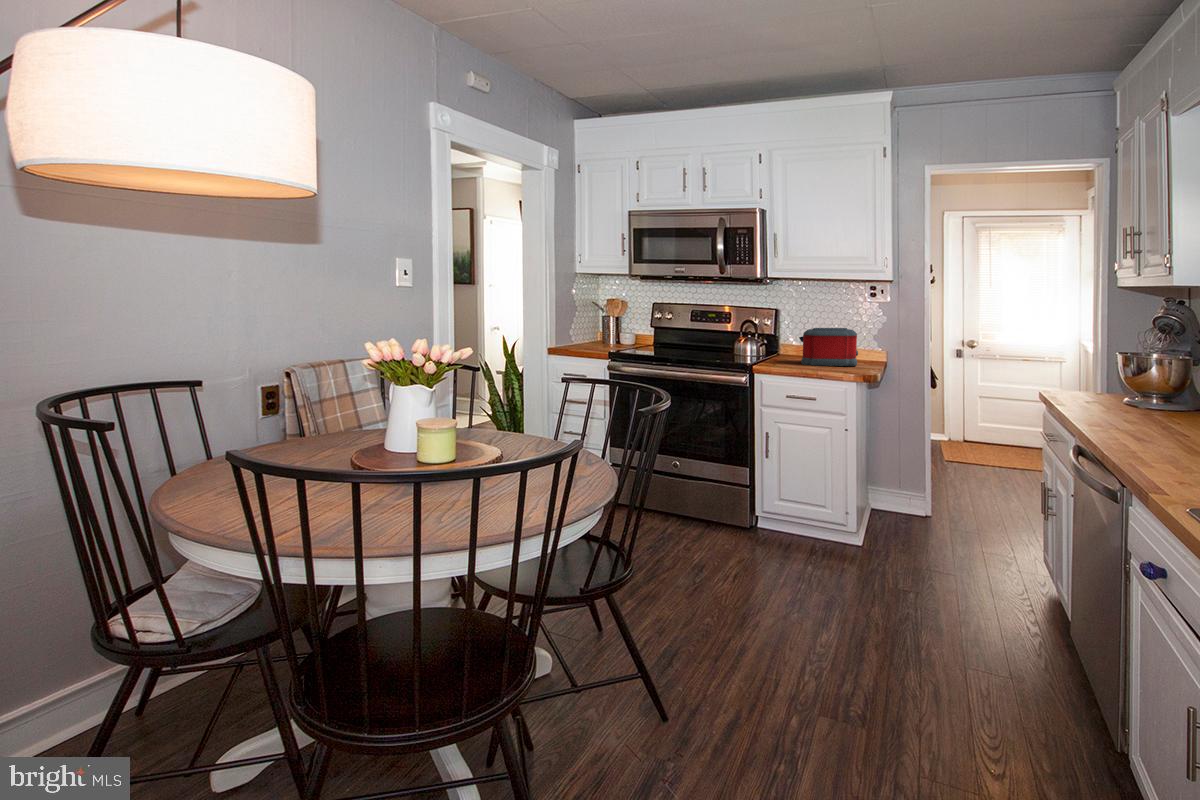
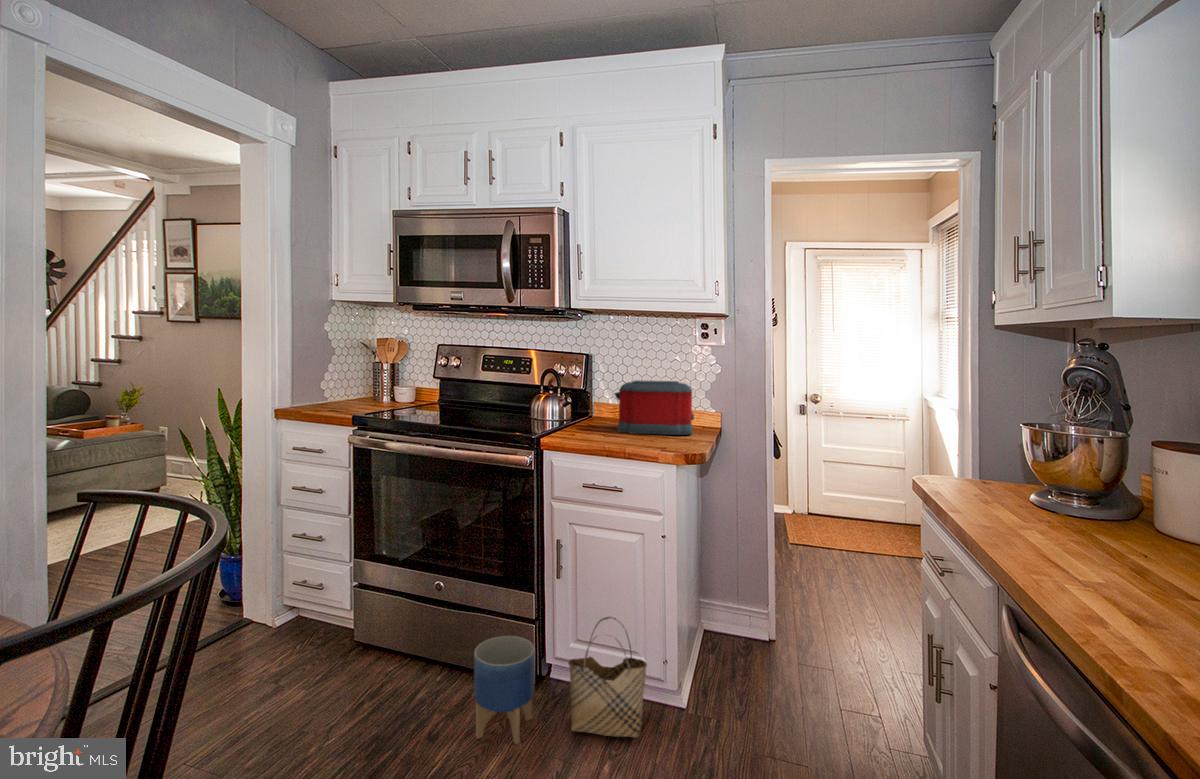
woven basket: none [775,481,826,551] -> present [568,617,647,738]
planter: none [717,493,754,552] -> present [474,636,535,744]

